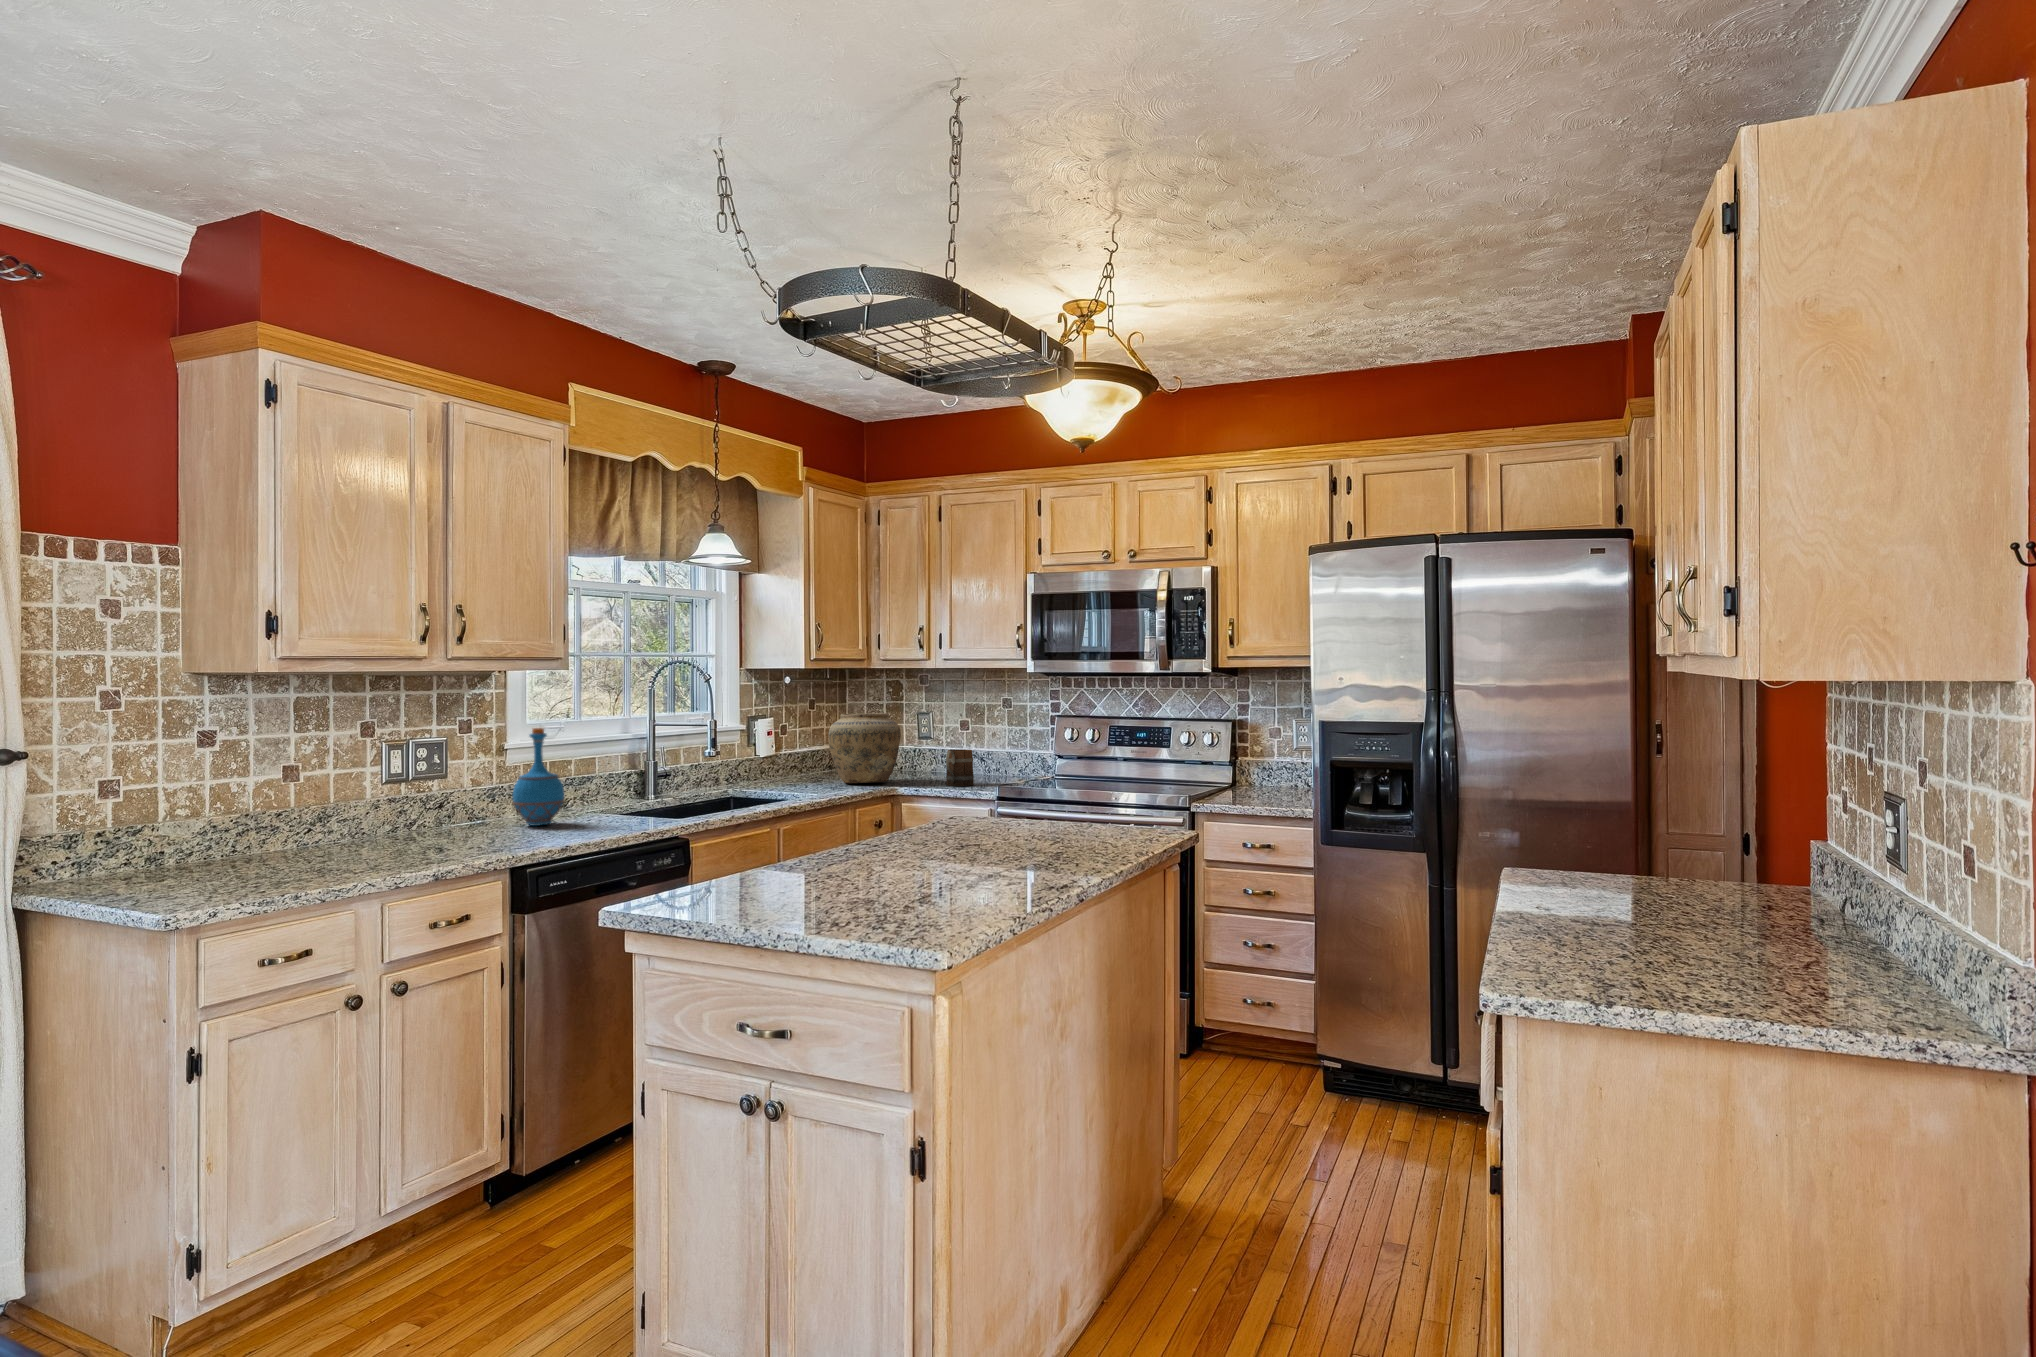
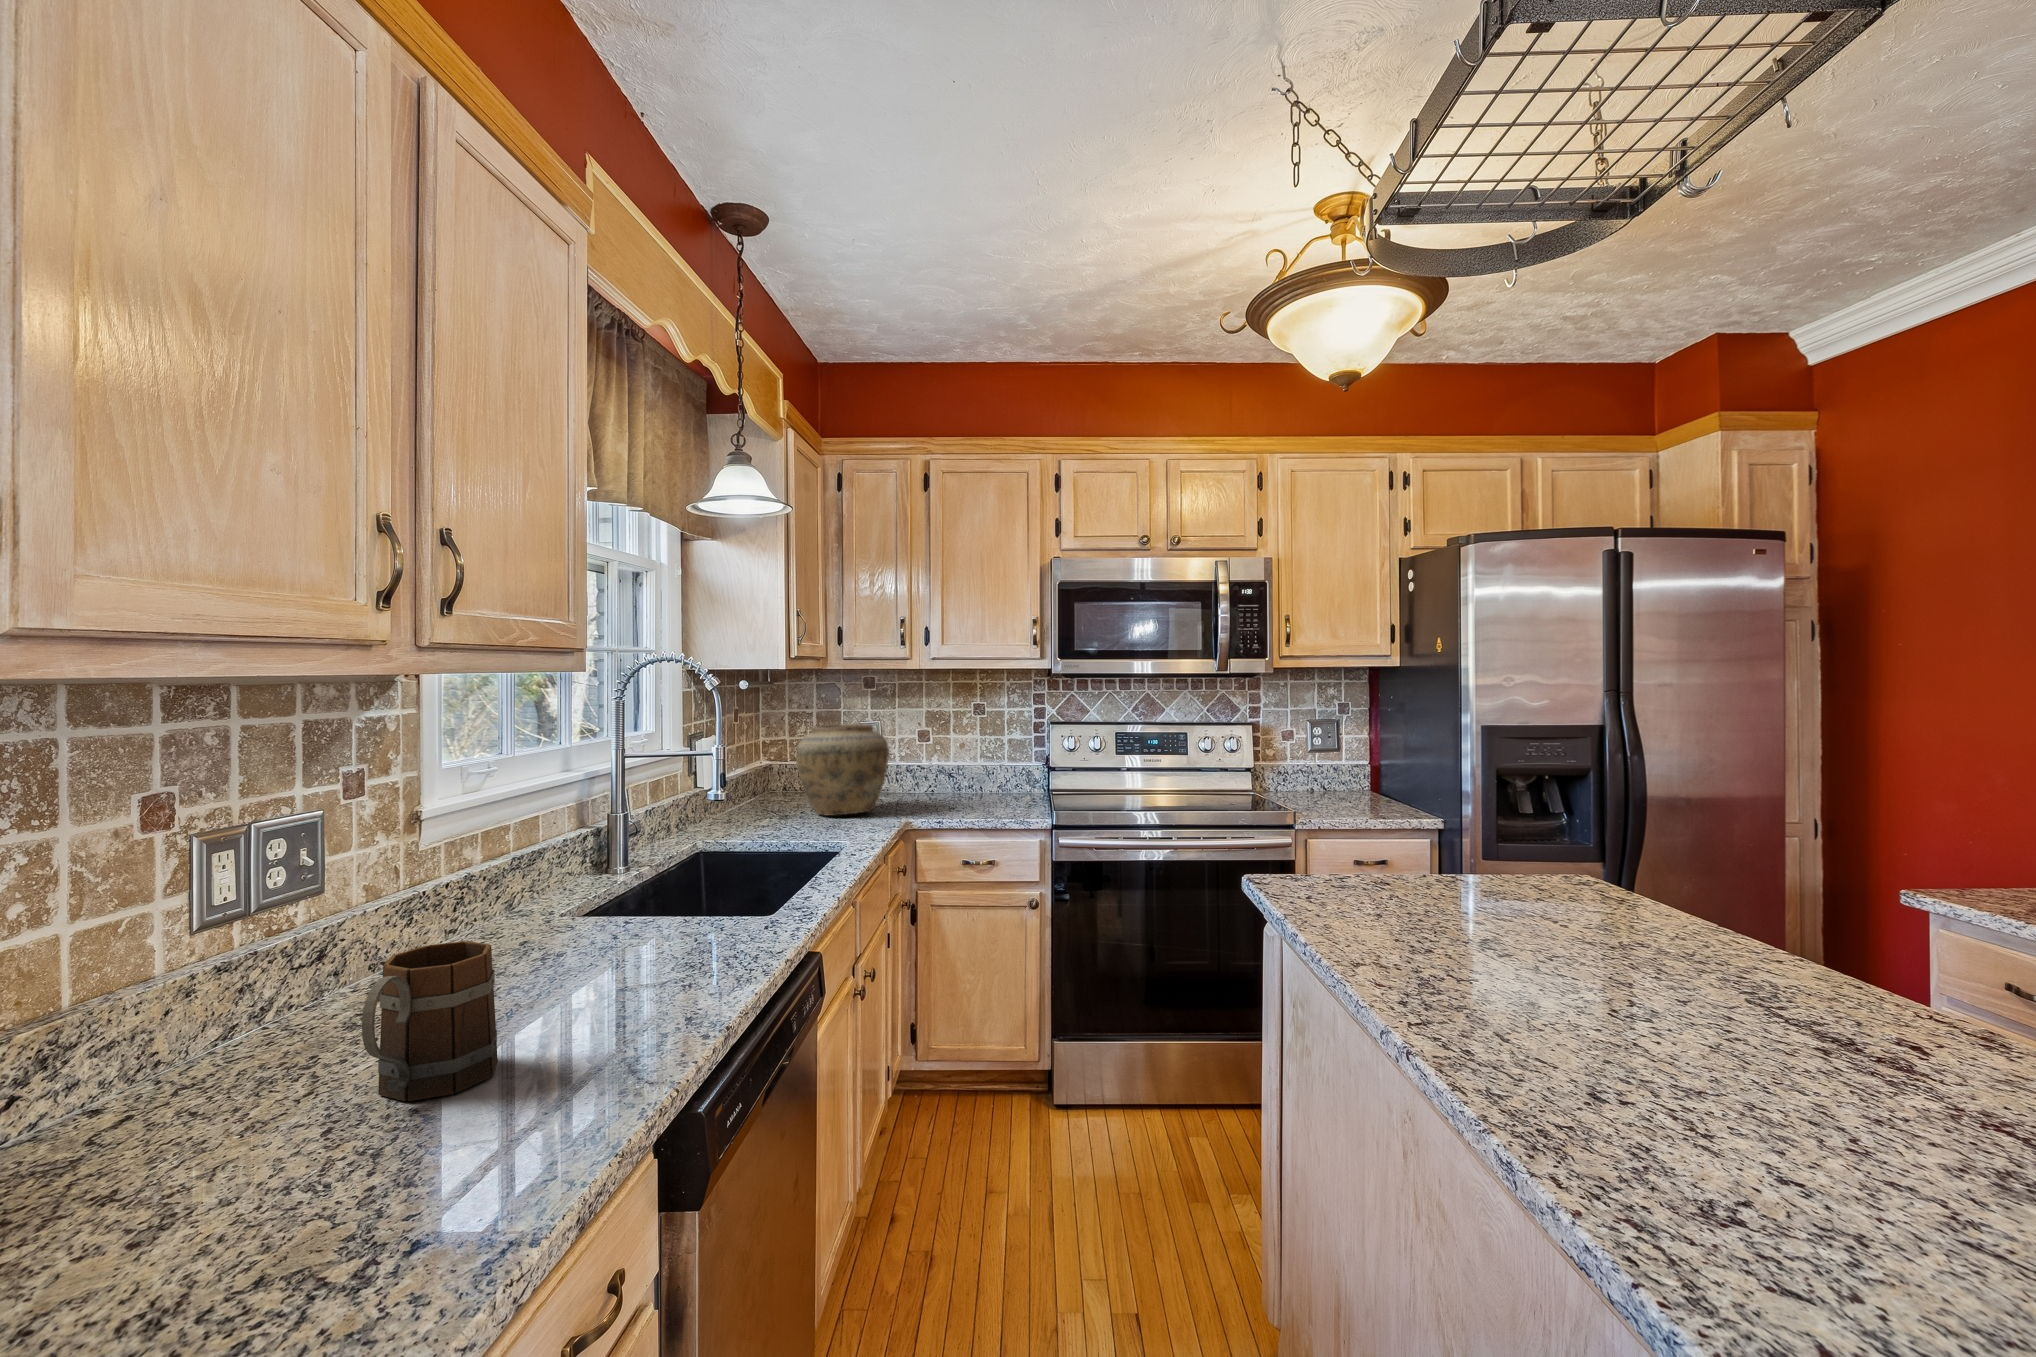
bottle: present [513,728,564,826] -> none [467,779,571,964]
mug: present [946,750,974,786] -> present [362,941,498,1101]

